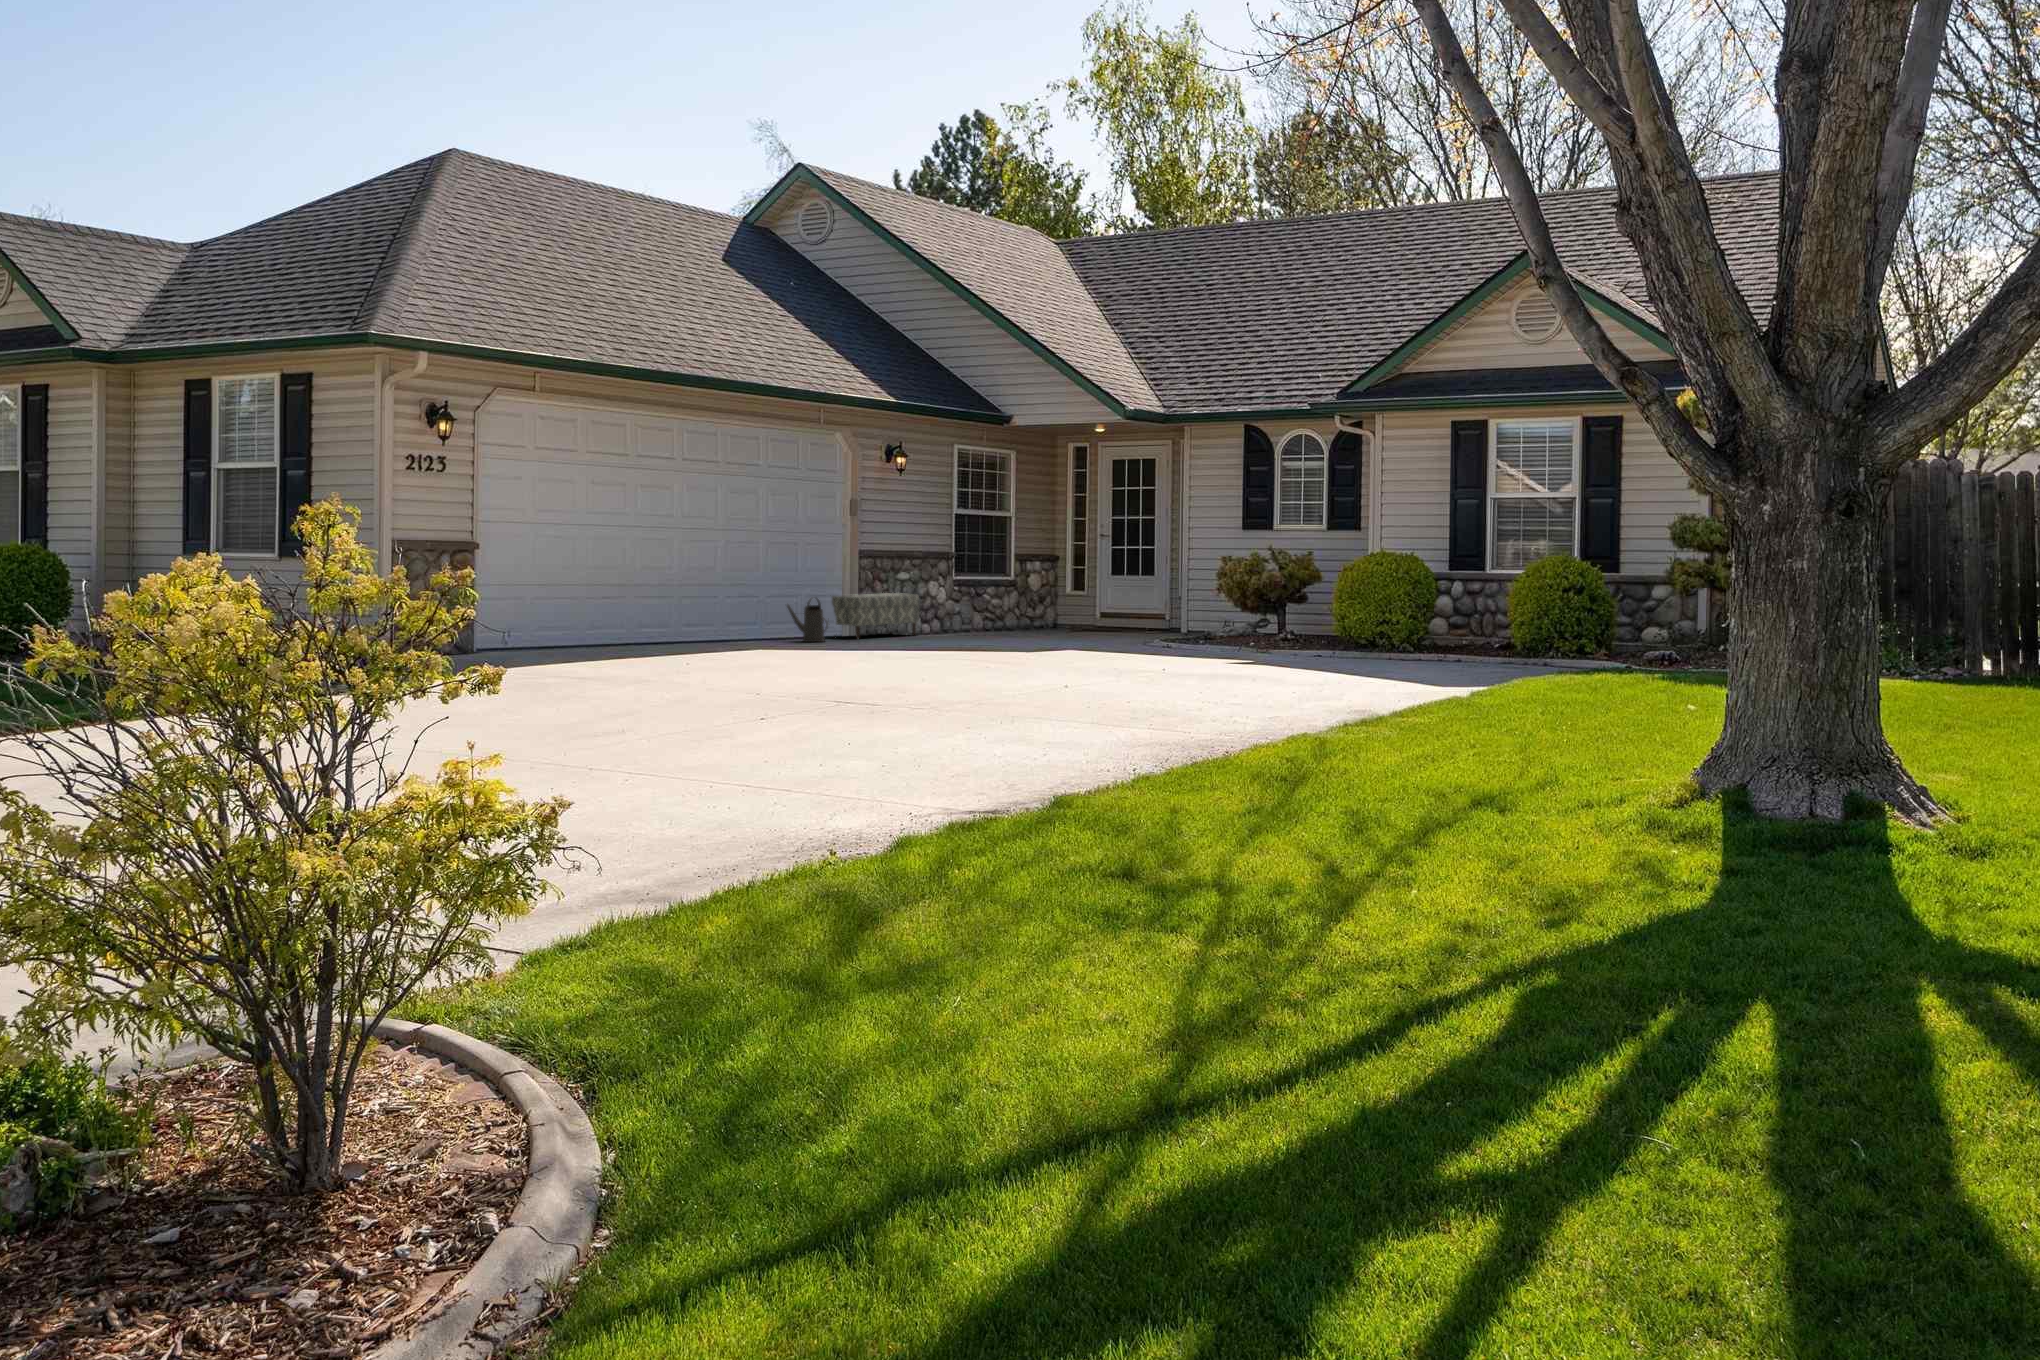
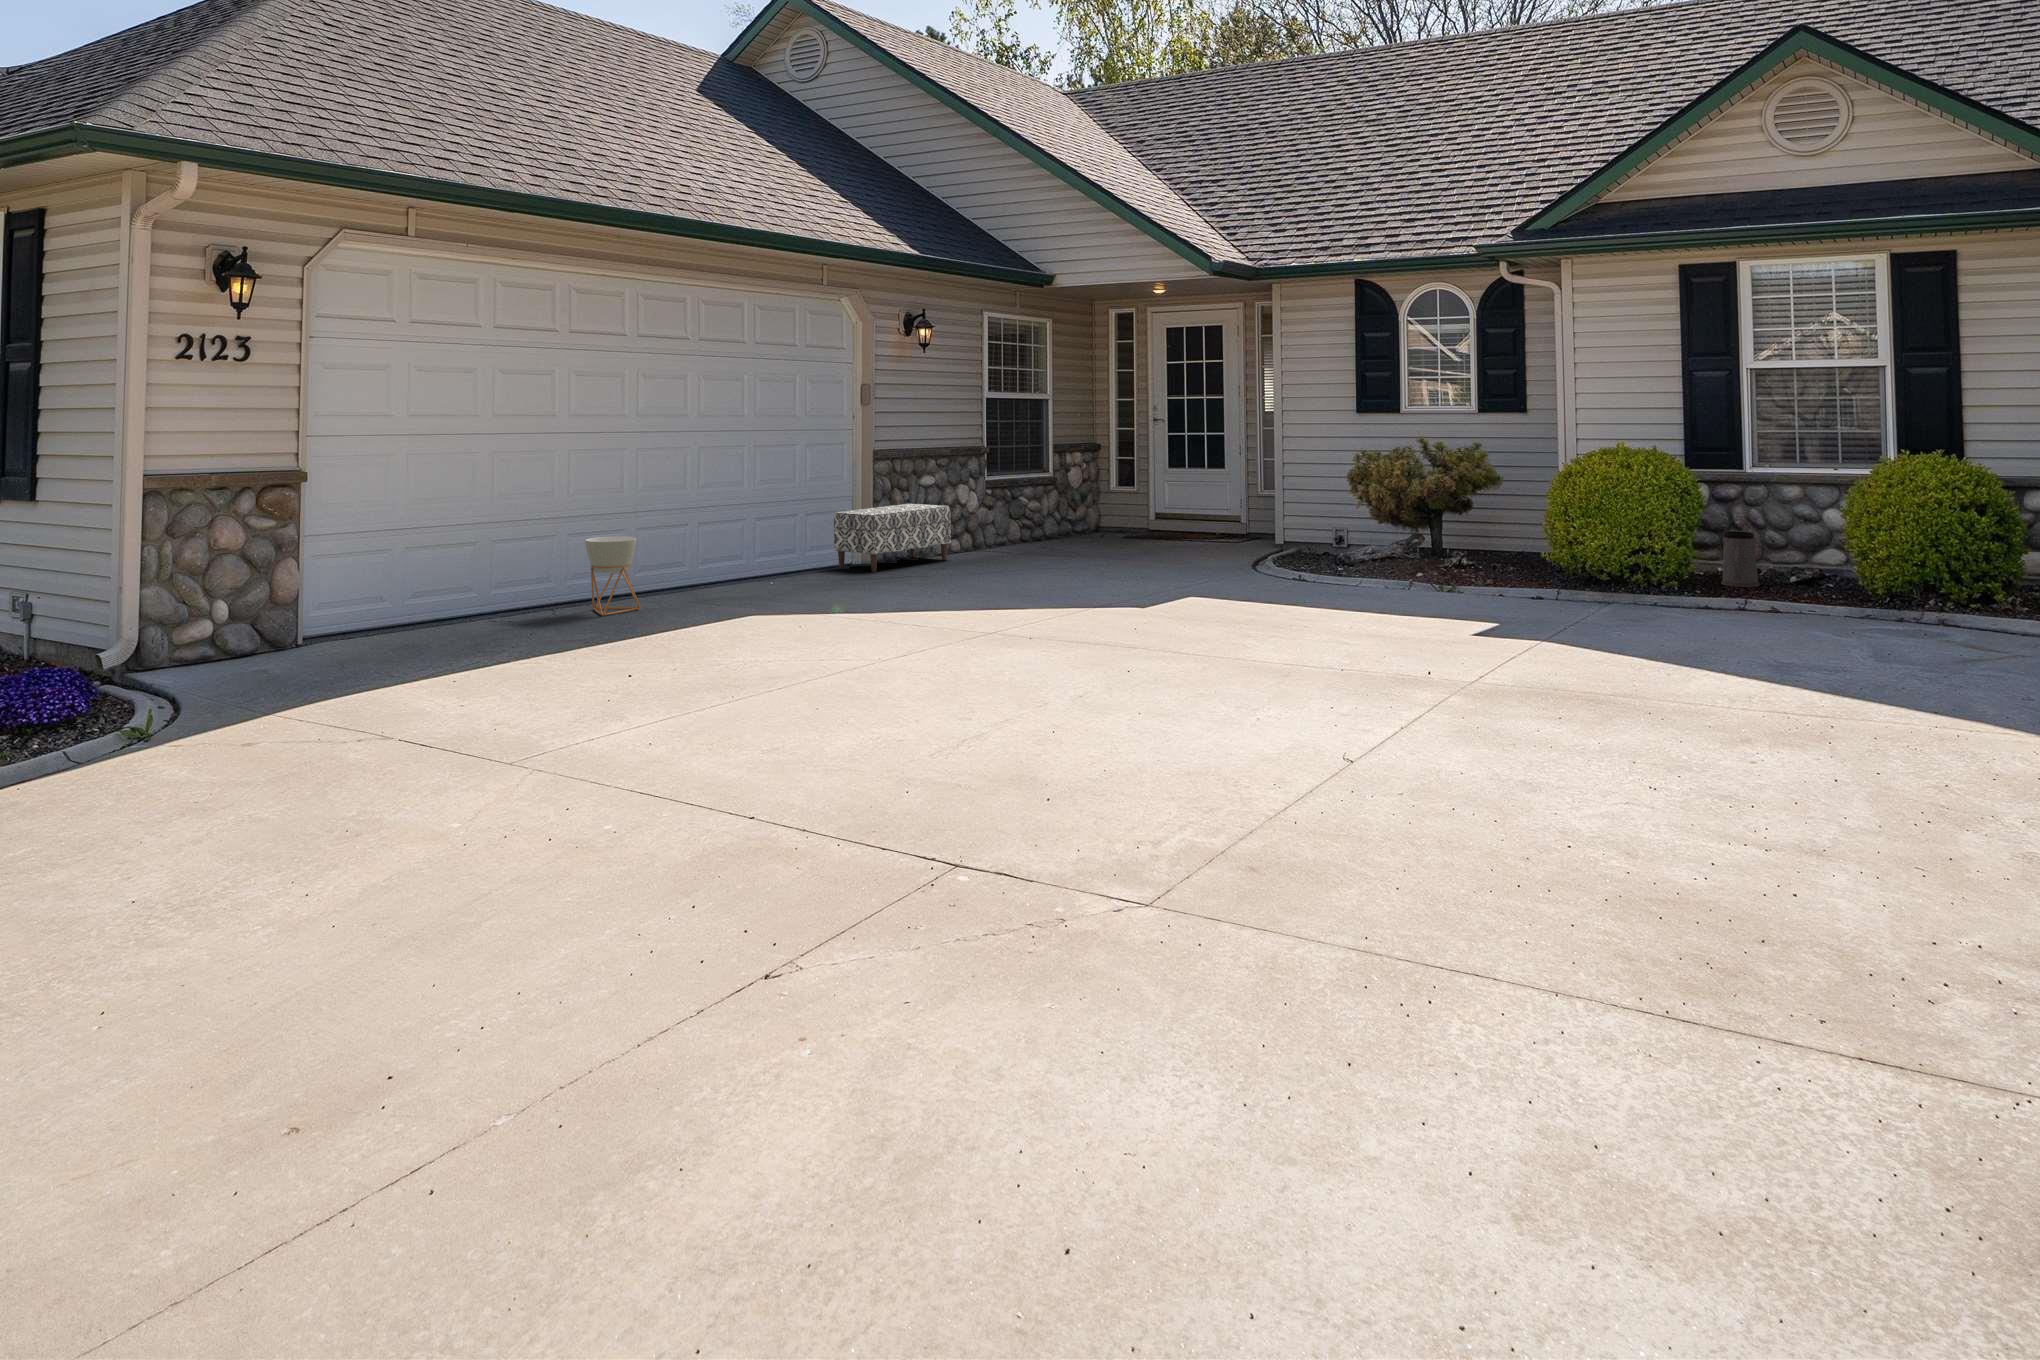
watering can: present [787,598,828,642] -> present [1721,519,1760,587]
planter: none [650,600,688,651] -> present [585,536,640,616]

